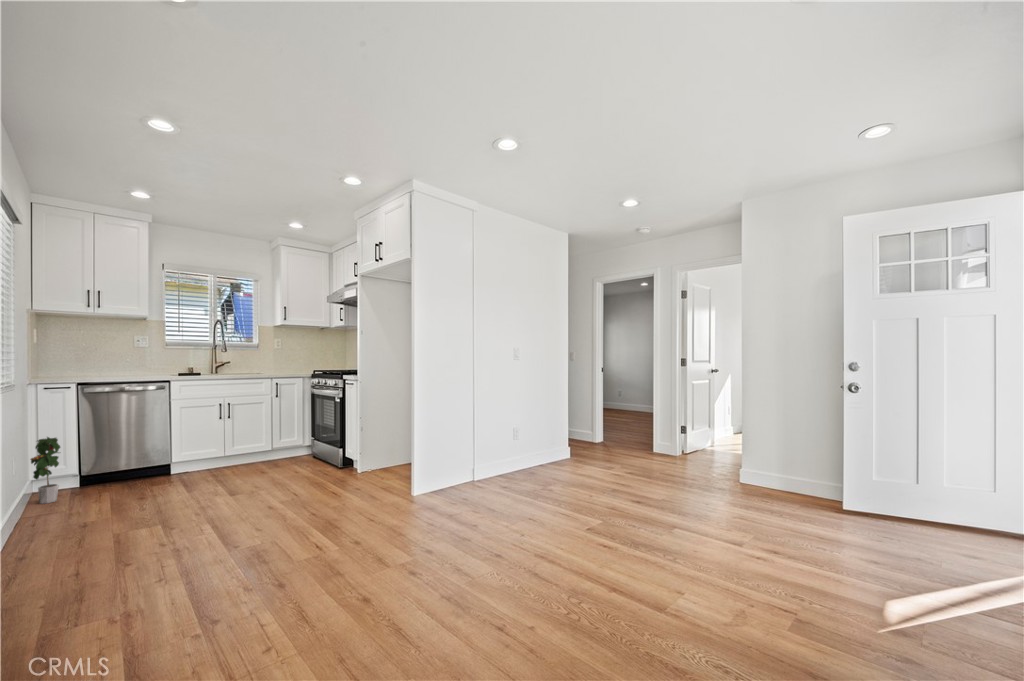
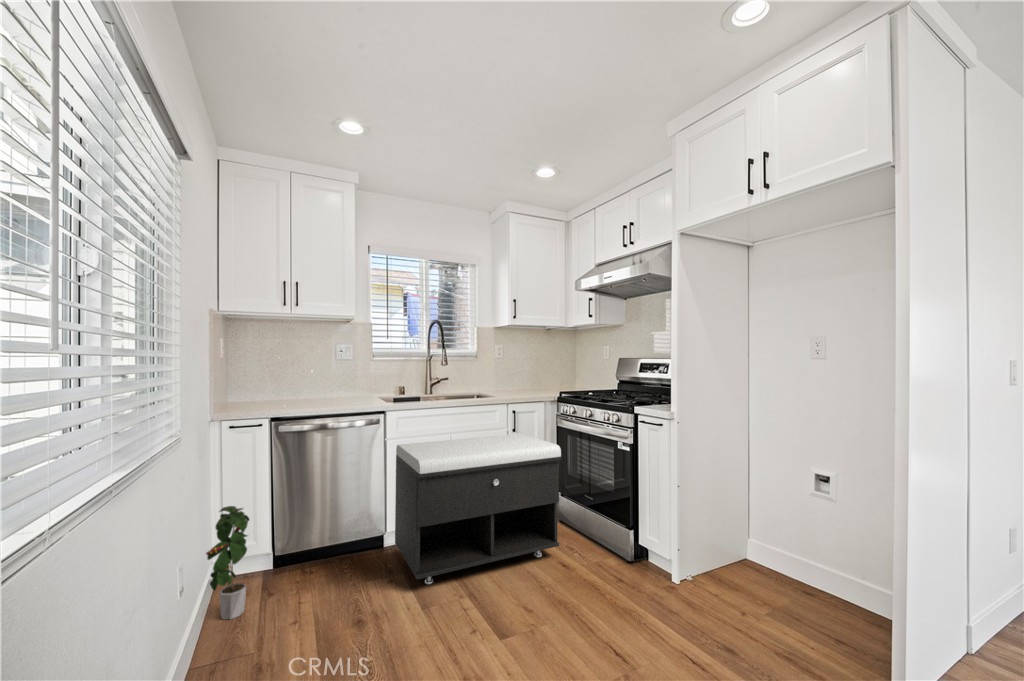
storage bench: none [177,397,297,483] -> present [395,434,561,584]

